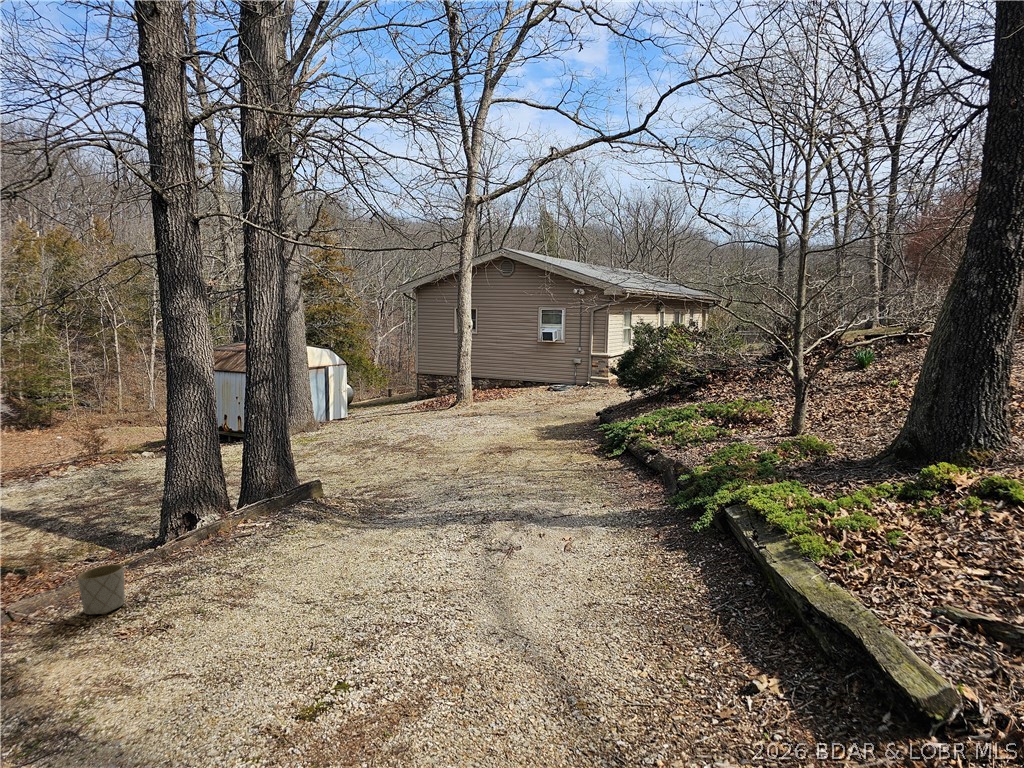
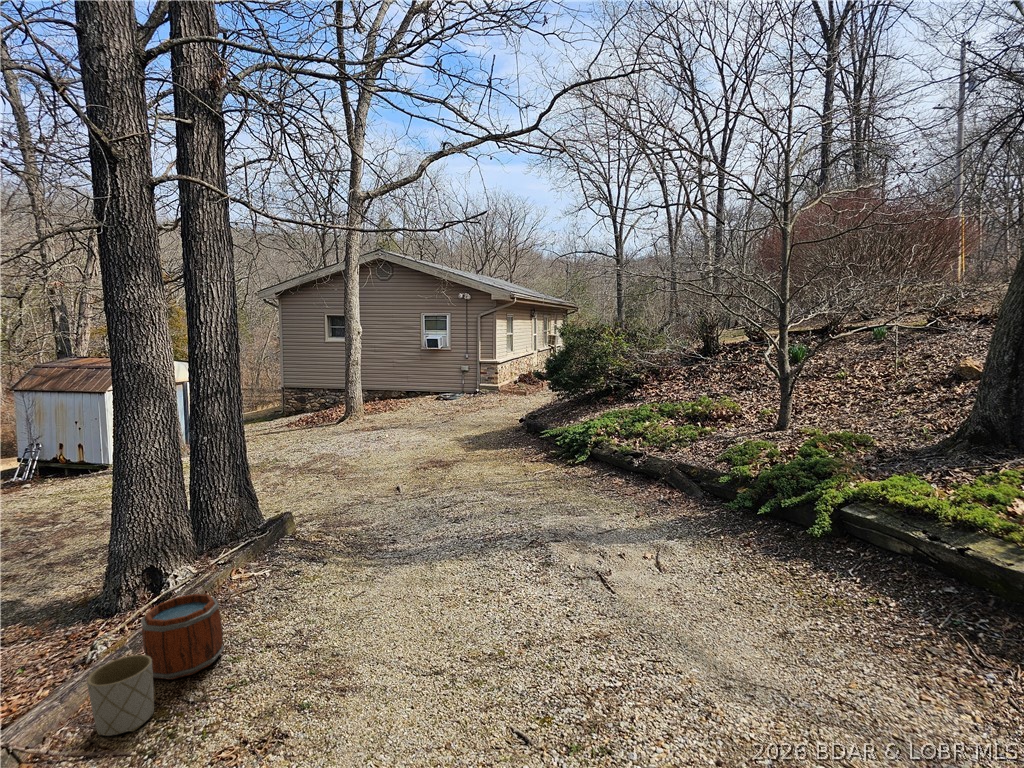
bucket: none [135,530,197,588] -> present [141,594,224,680]

